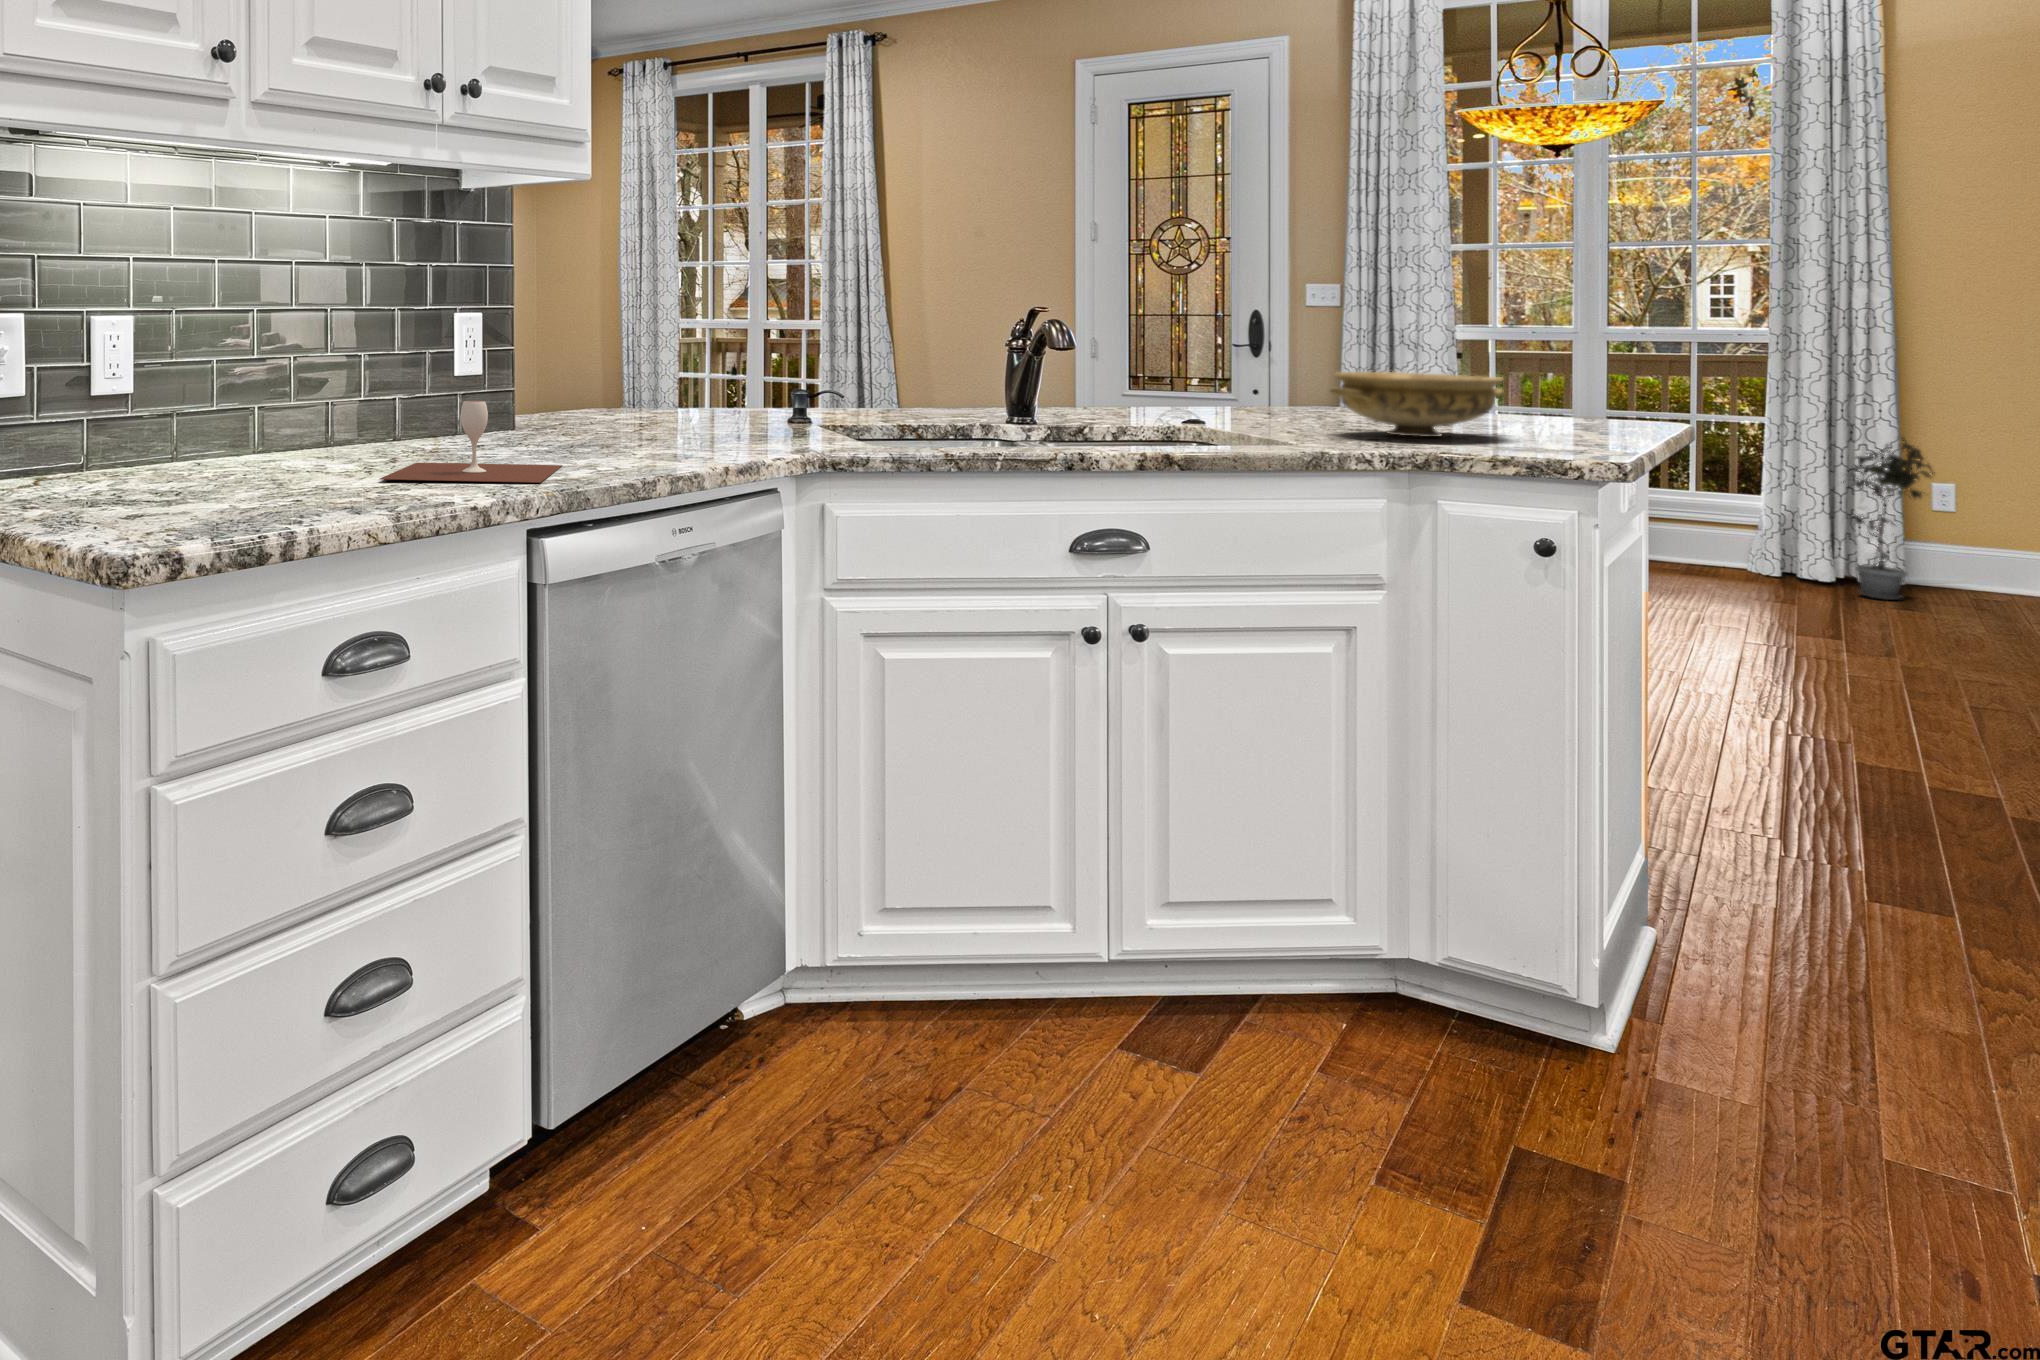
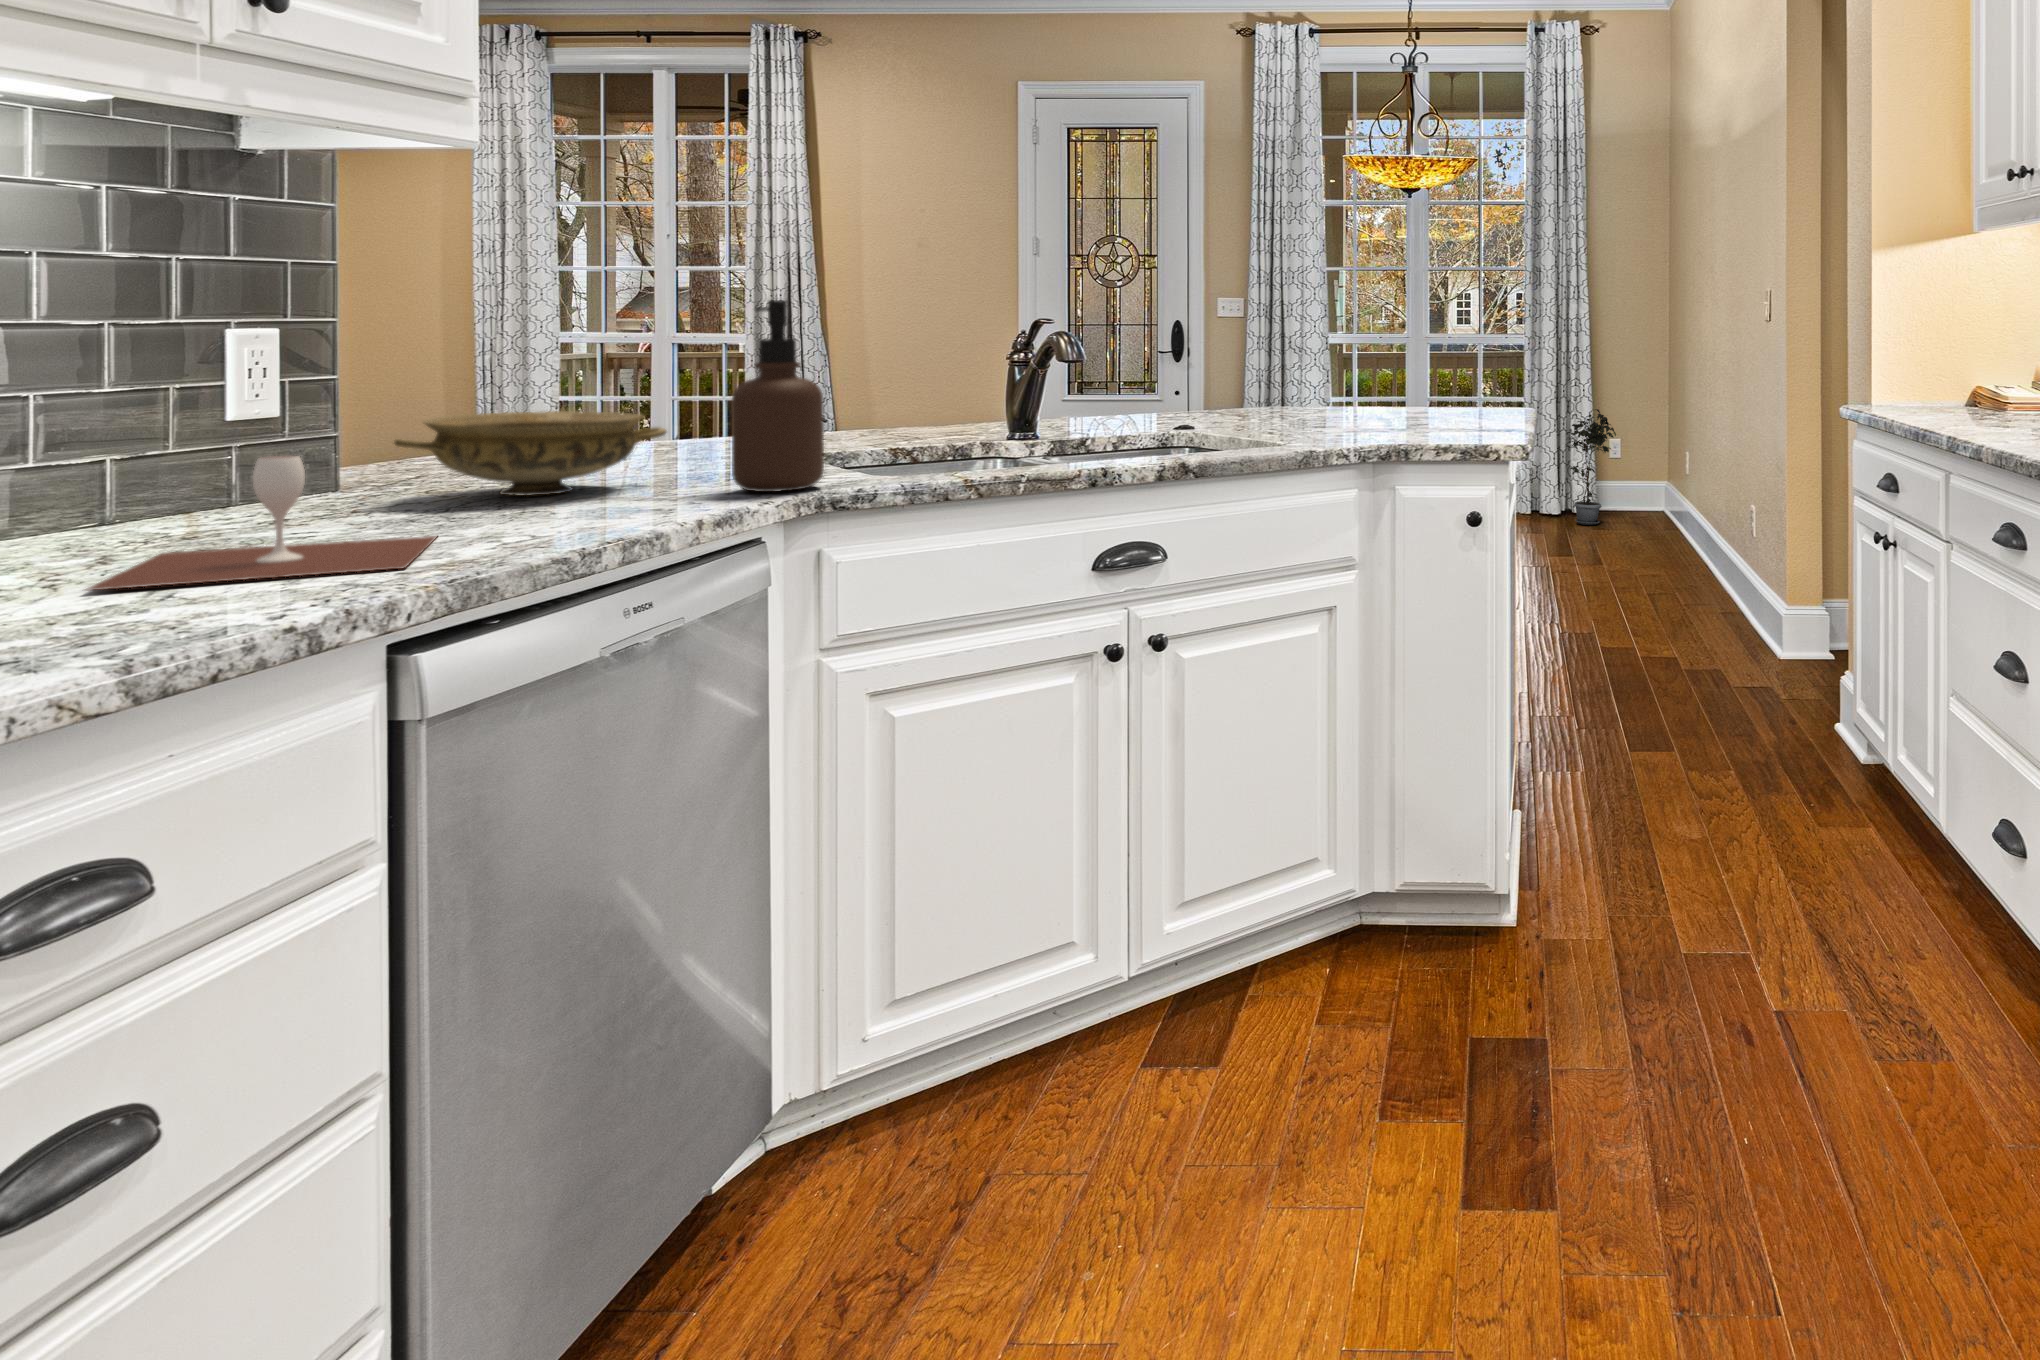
soap dispenser: none [761,291,831,452] -> present [731,300,824,492]
ceramic bowl: present [1331,372,1503,437] -> present [394,411,666,496]

